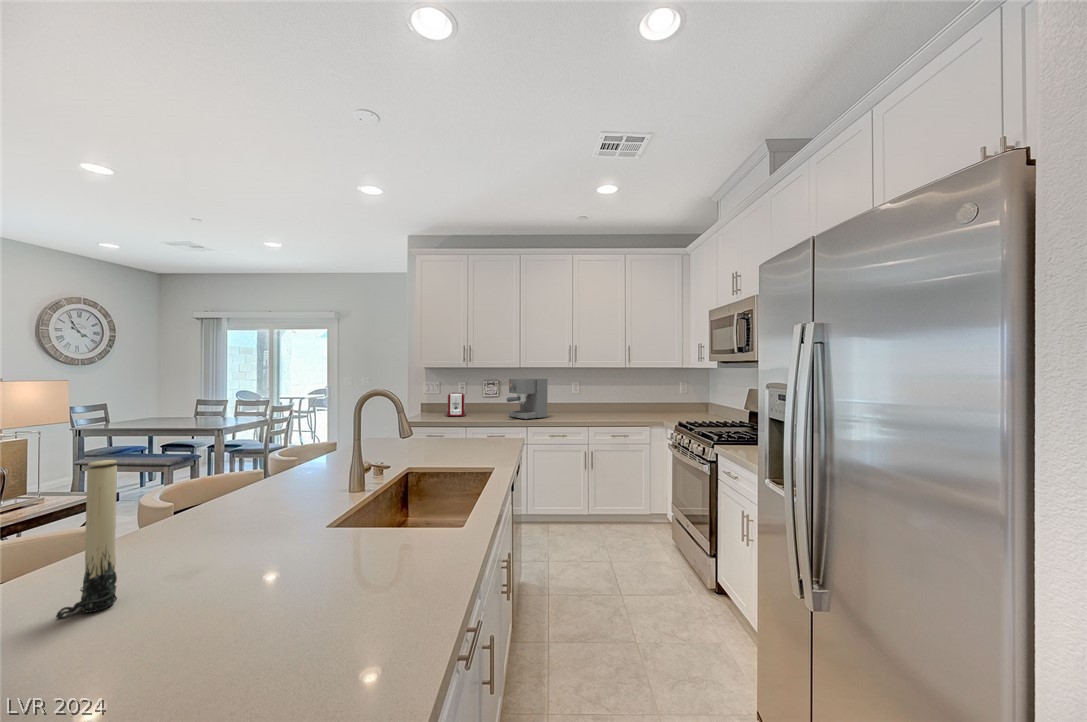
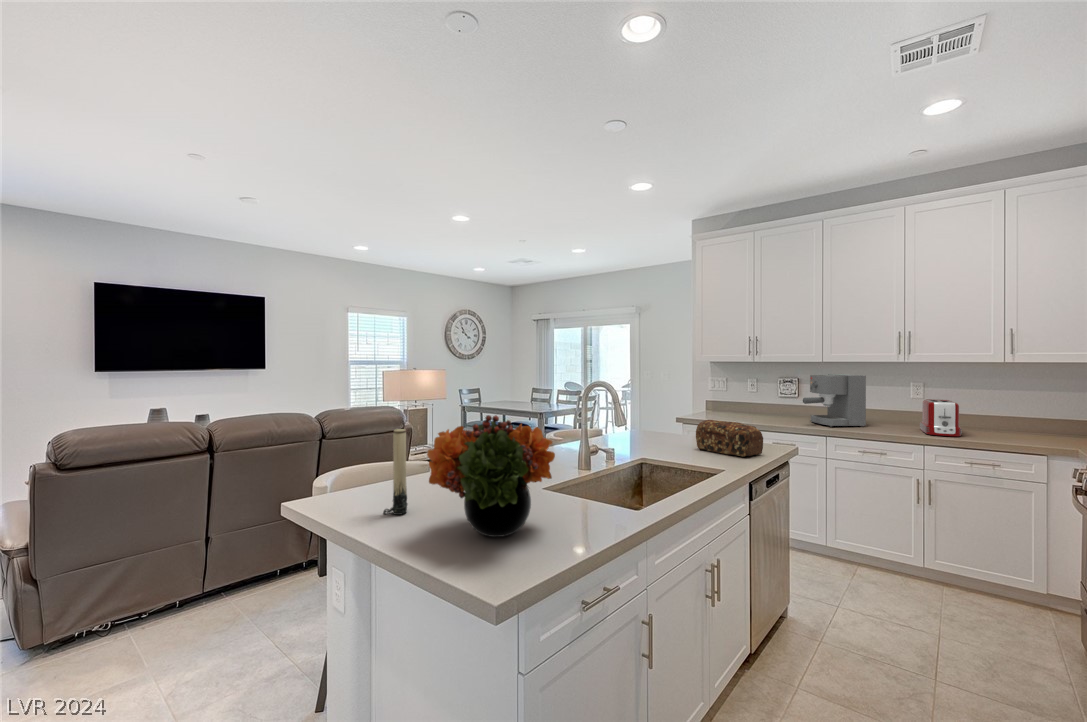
toaster: present [446,393,466,416] -> present [920,399,962,436]
bread loaf: none [449,419,507,449] -> present [696,420,763,456]
flower arrangement: none [194,422,401,596] -> present [427,415,555,537]

